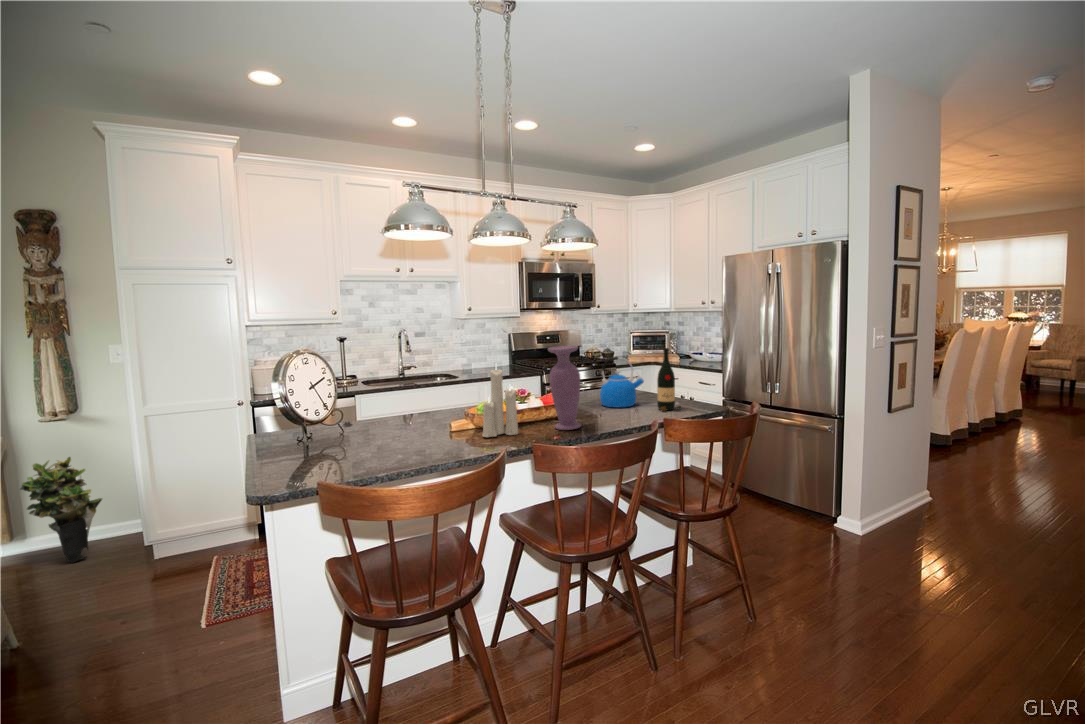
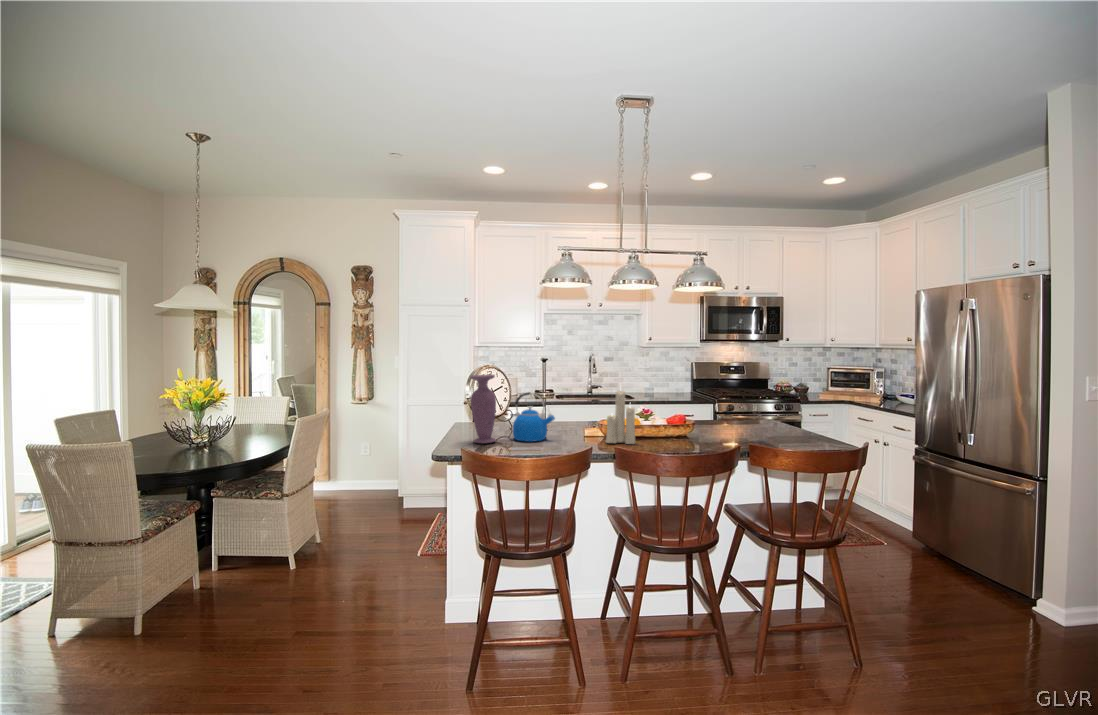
vase: present [548,346,581,430] -> present [470,375,496,443]
wine bottle: present [657,348,682,411] -> none [780,384,803,444]
kettle: present [600,357,644,407] -> present [513,392,555,442]
potted plant: present [19,457,102,563] -> none [338,429,380,501]

